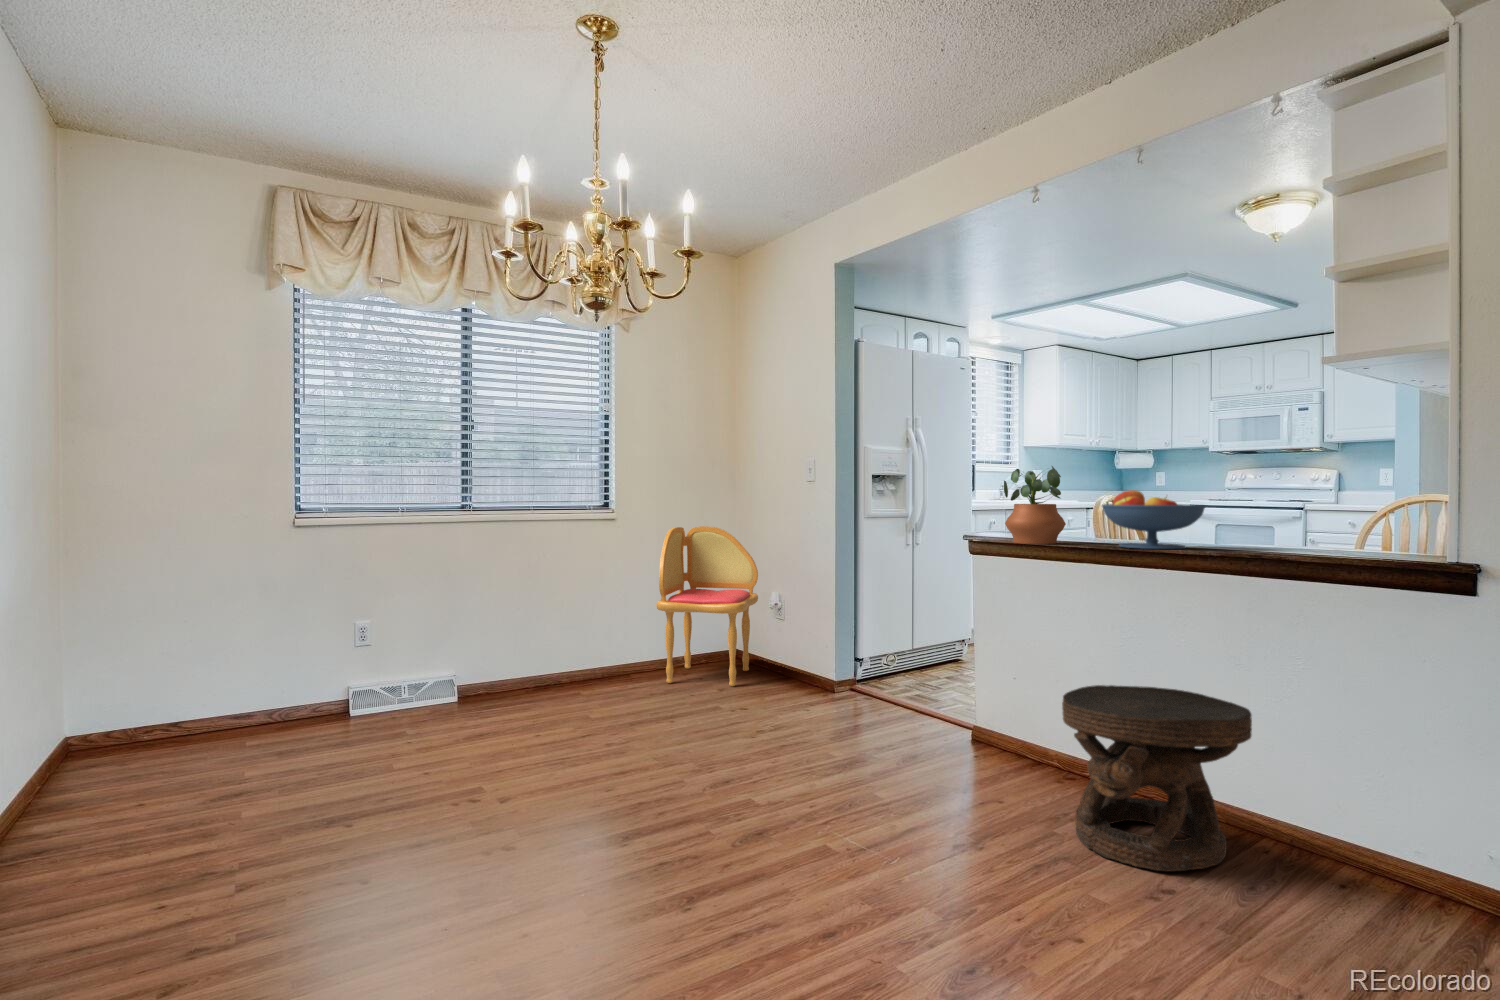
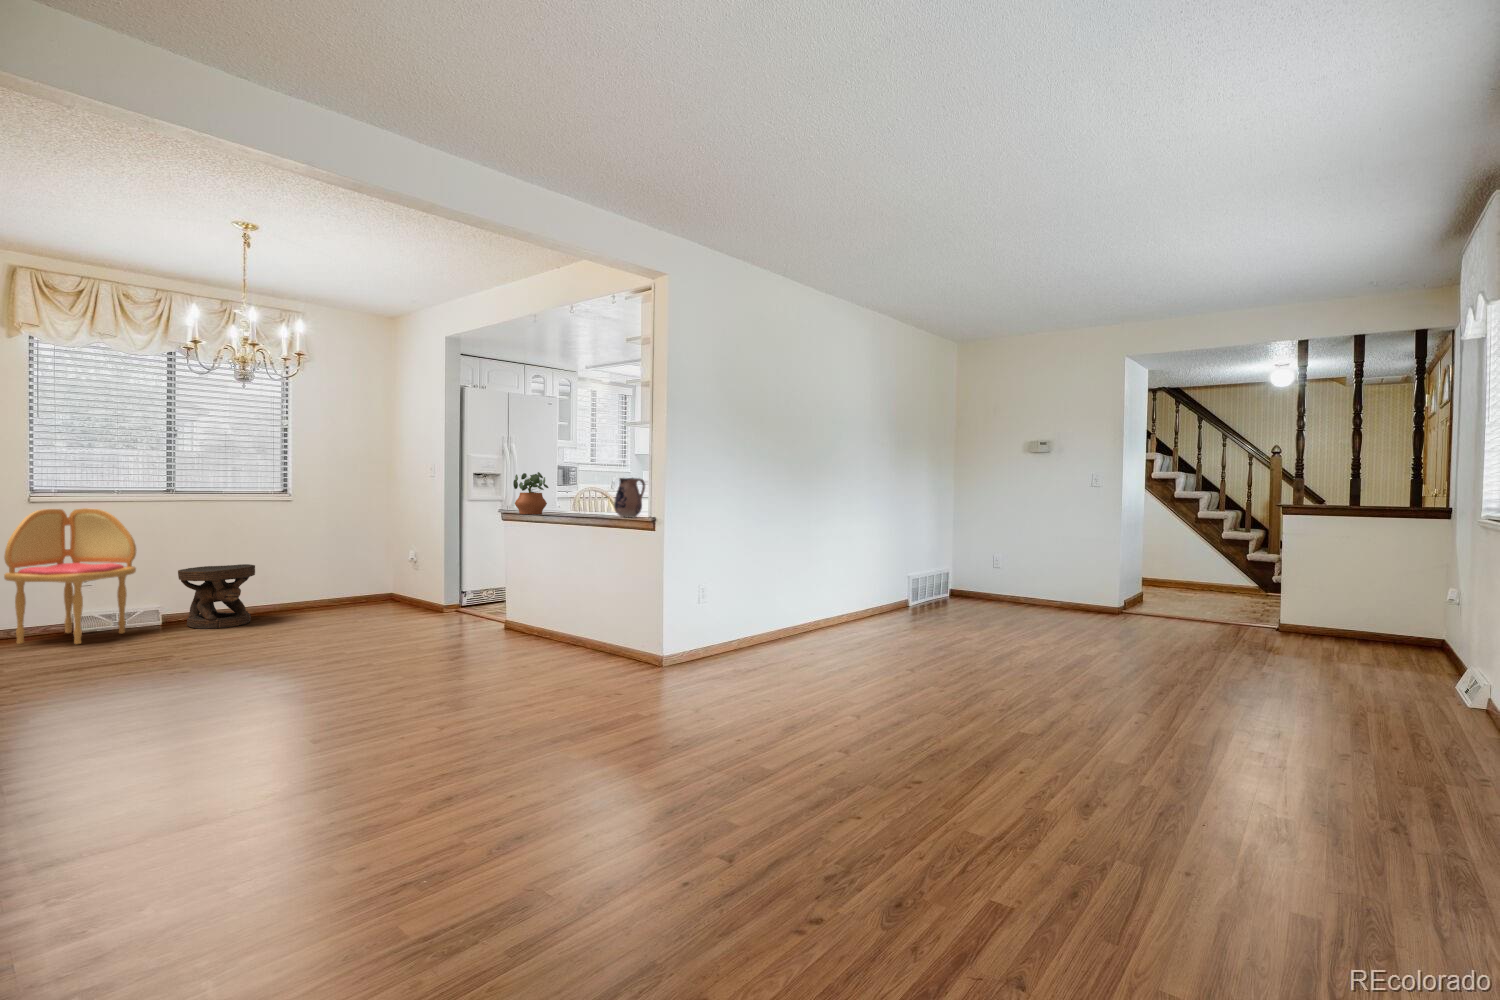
ceramic pitcher: none [1312,467,1391,557] -> present [614,478,645,517]
fruit bowl: present [1102,490,1206,549] -> none [550,486,598,516]
dining chair: present [656,526,758,686] -> present [4,508,136,644]
side table: present [1062,685,1252,871] -> present [178,564,255,629]

